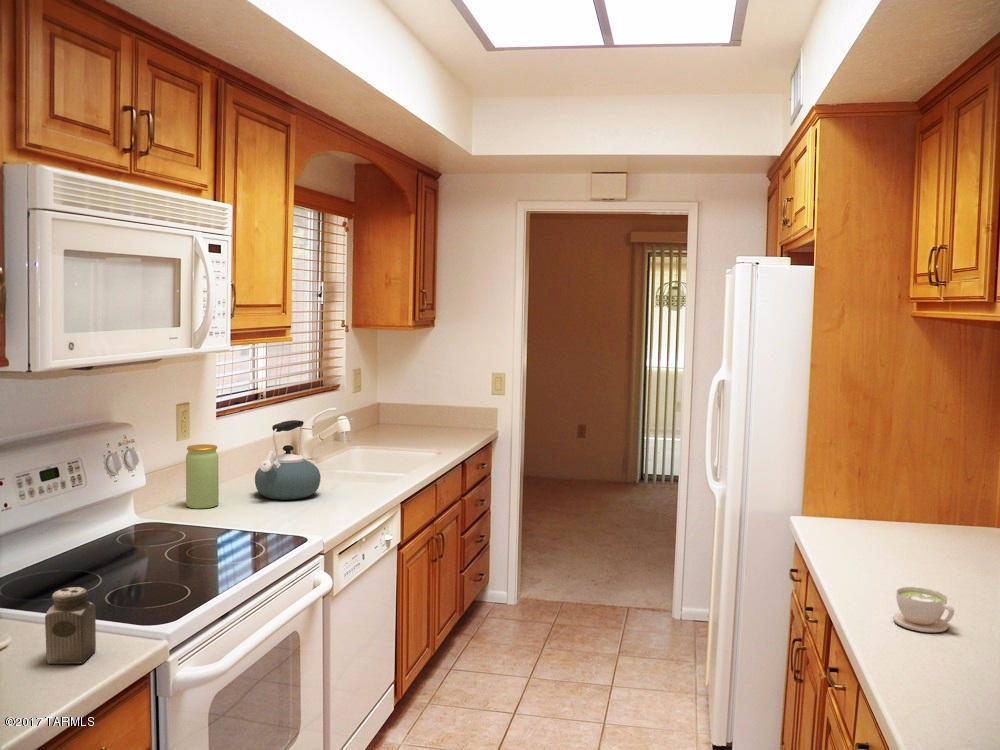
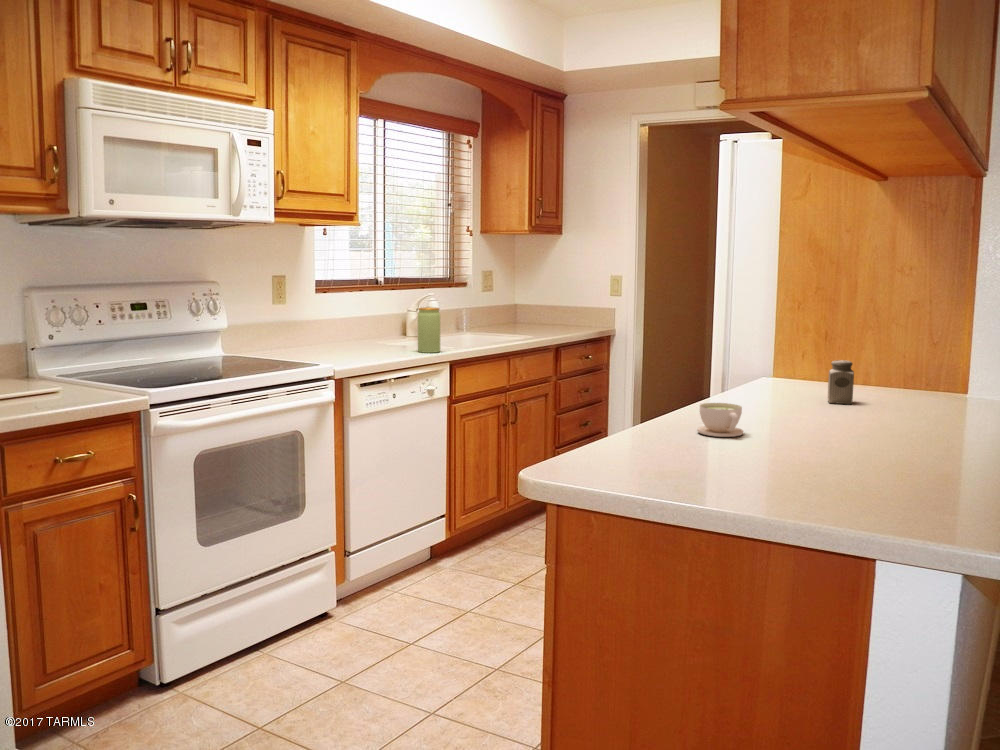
kettle: present [255,420,321,500] -> none [326,292,381,353]
jar: present [186,444,219,509] -> present [418,307,440,353]
salt shaker: present [45,587,96,664] -> present [828,360,854,404]

